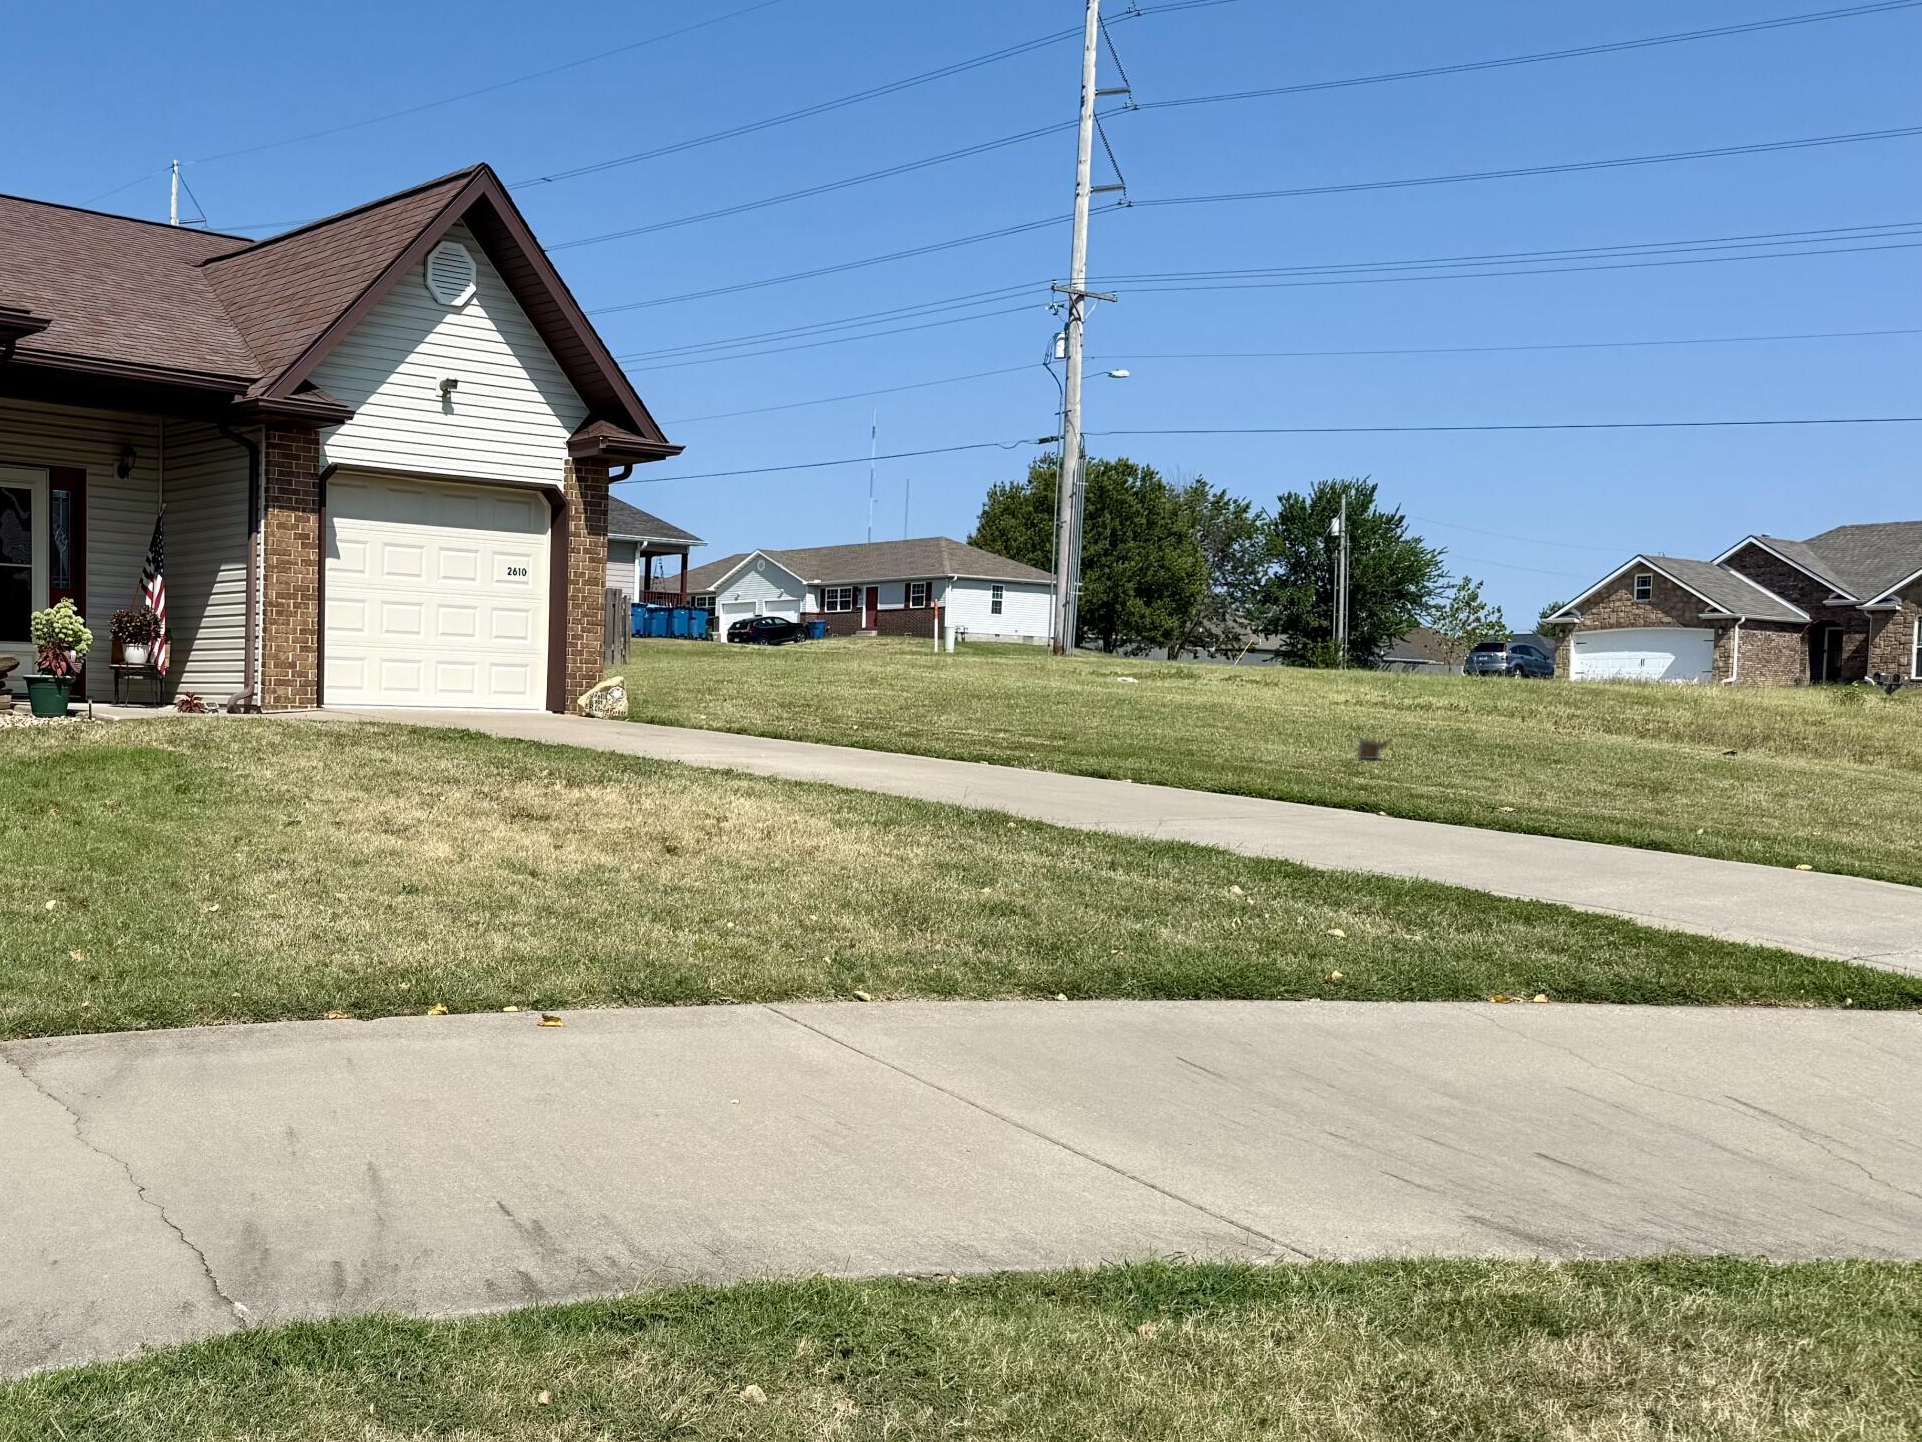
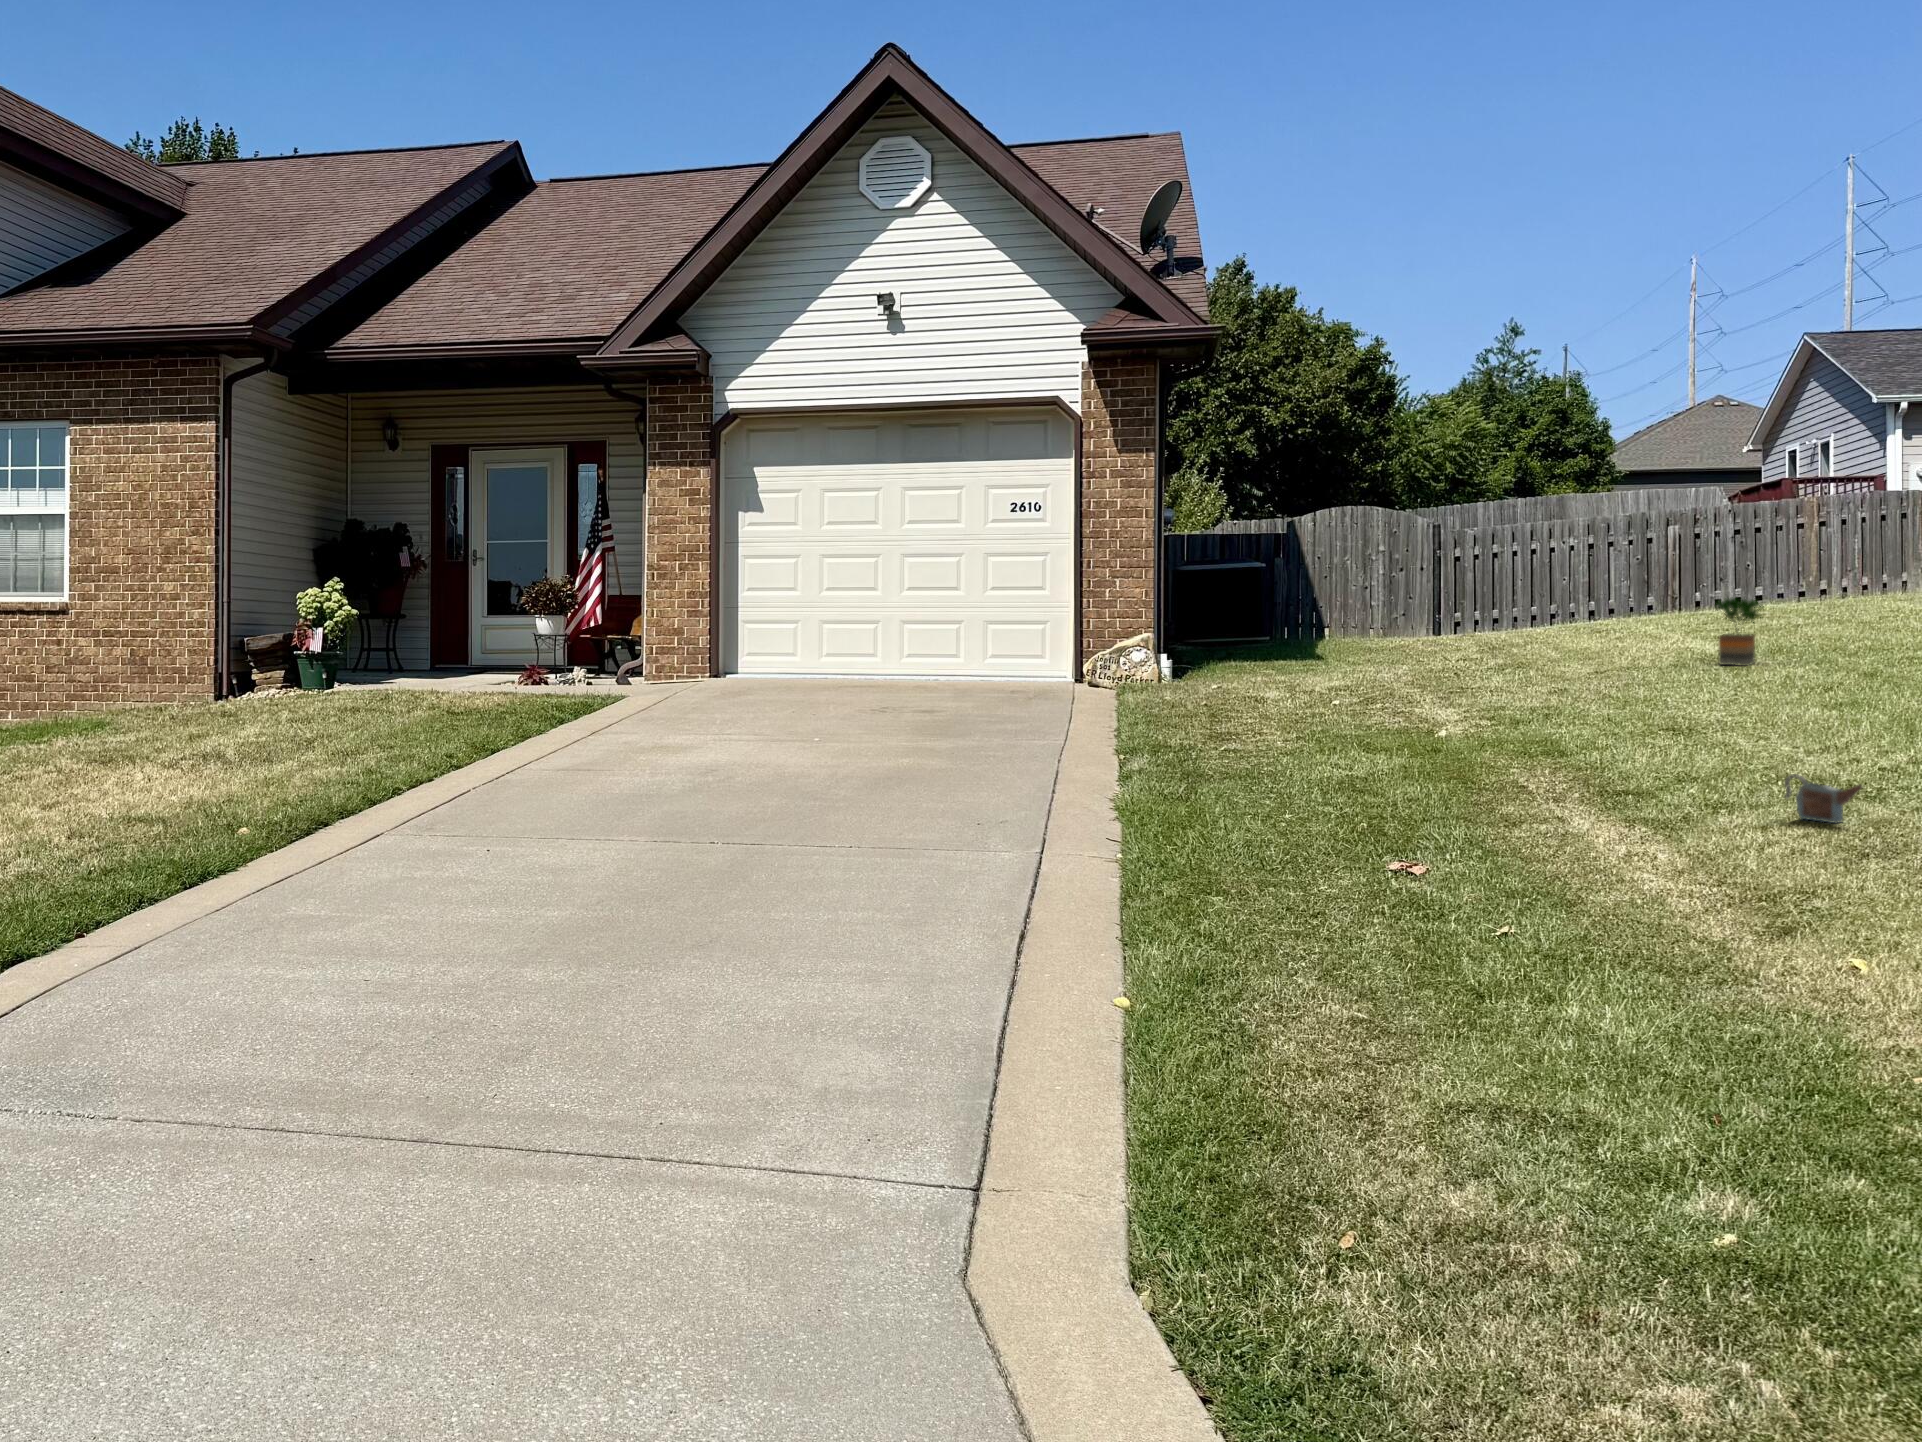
potted tree: none [907,662,938,707] -> present [1715,597,1764,666]

